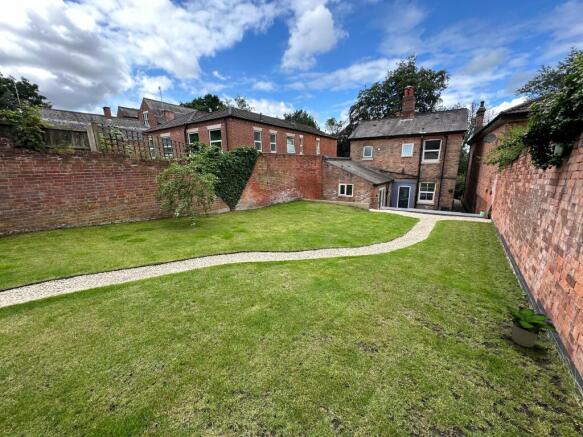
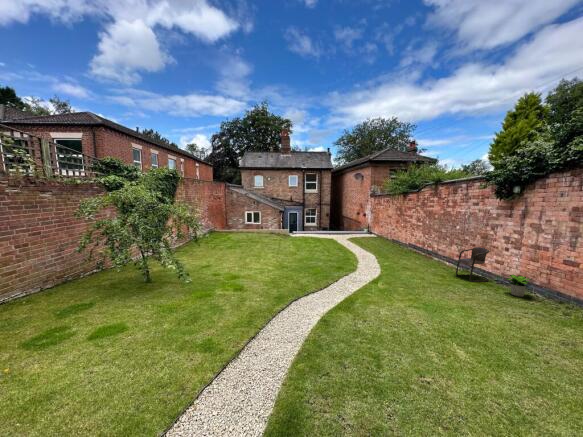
chair: none [481,257,539,312] -> present [456,247,490,282]

